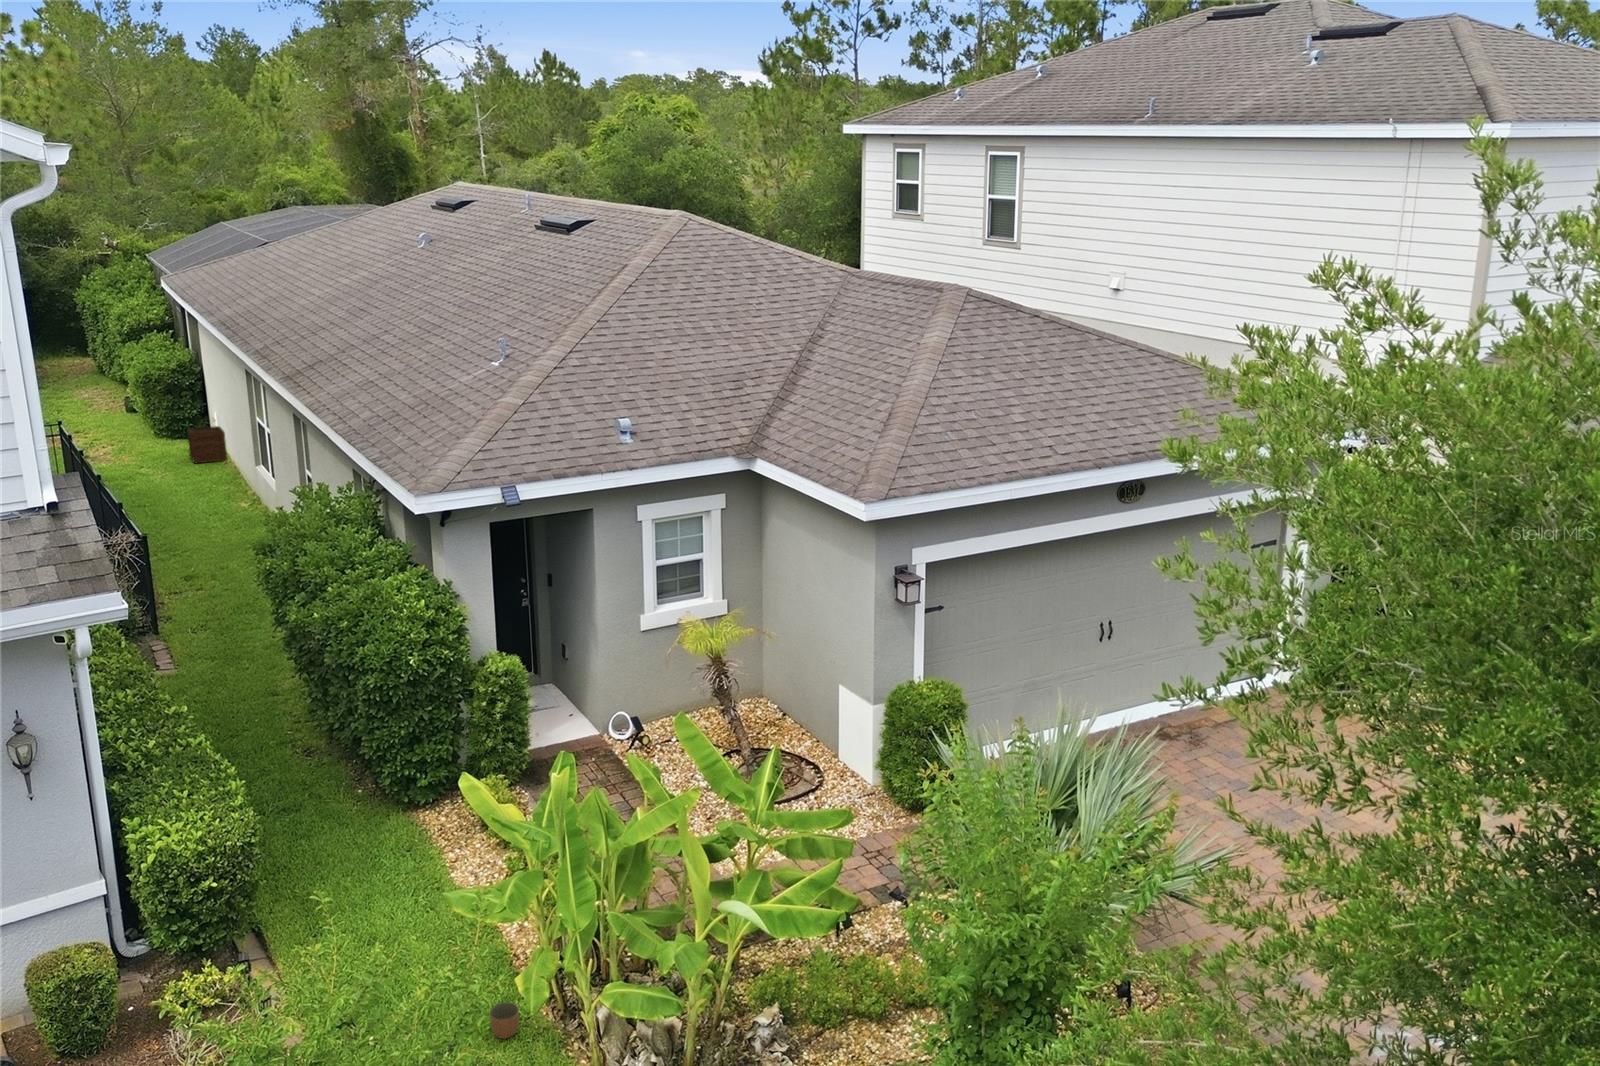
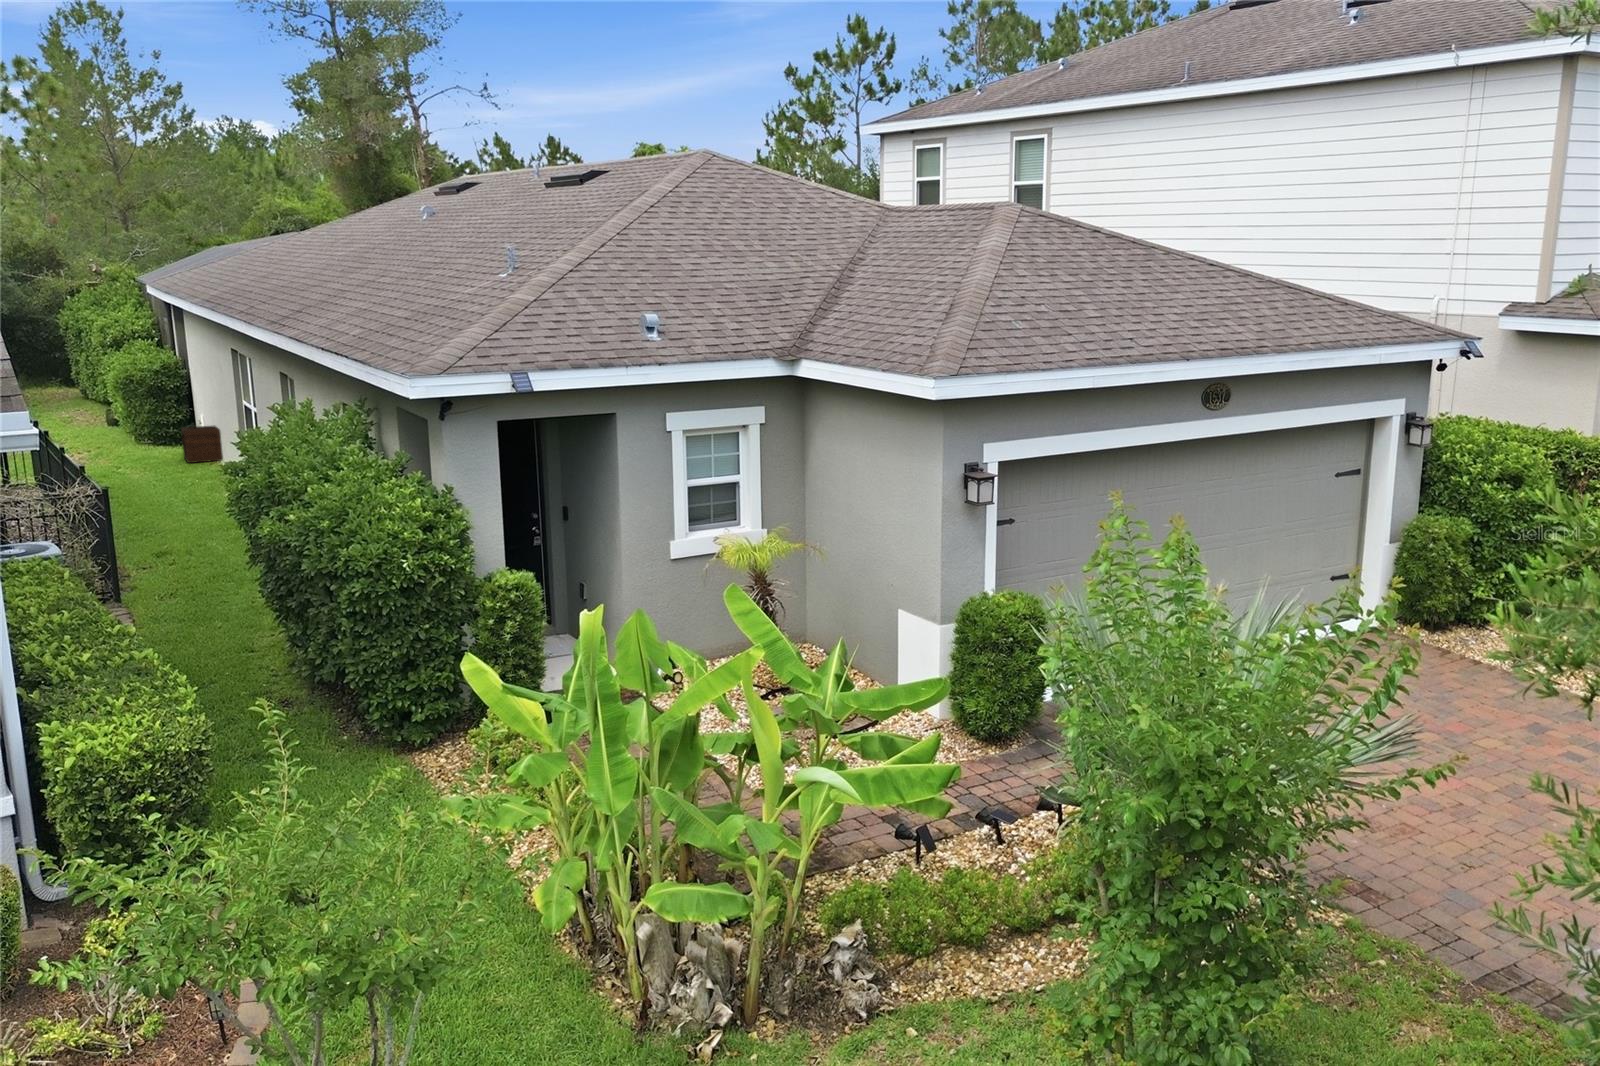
planter: present [490,1002,519,1039] -> none [493,931,530,976]

